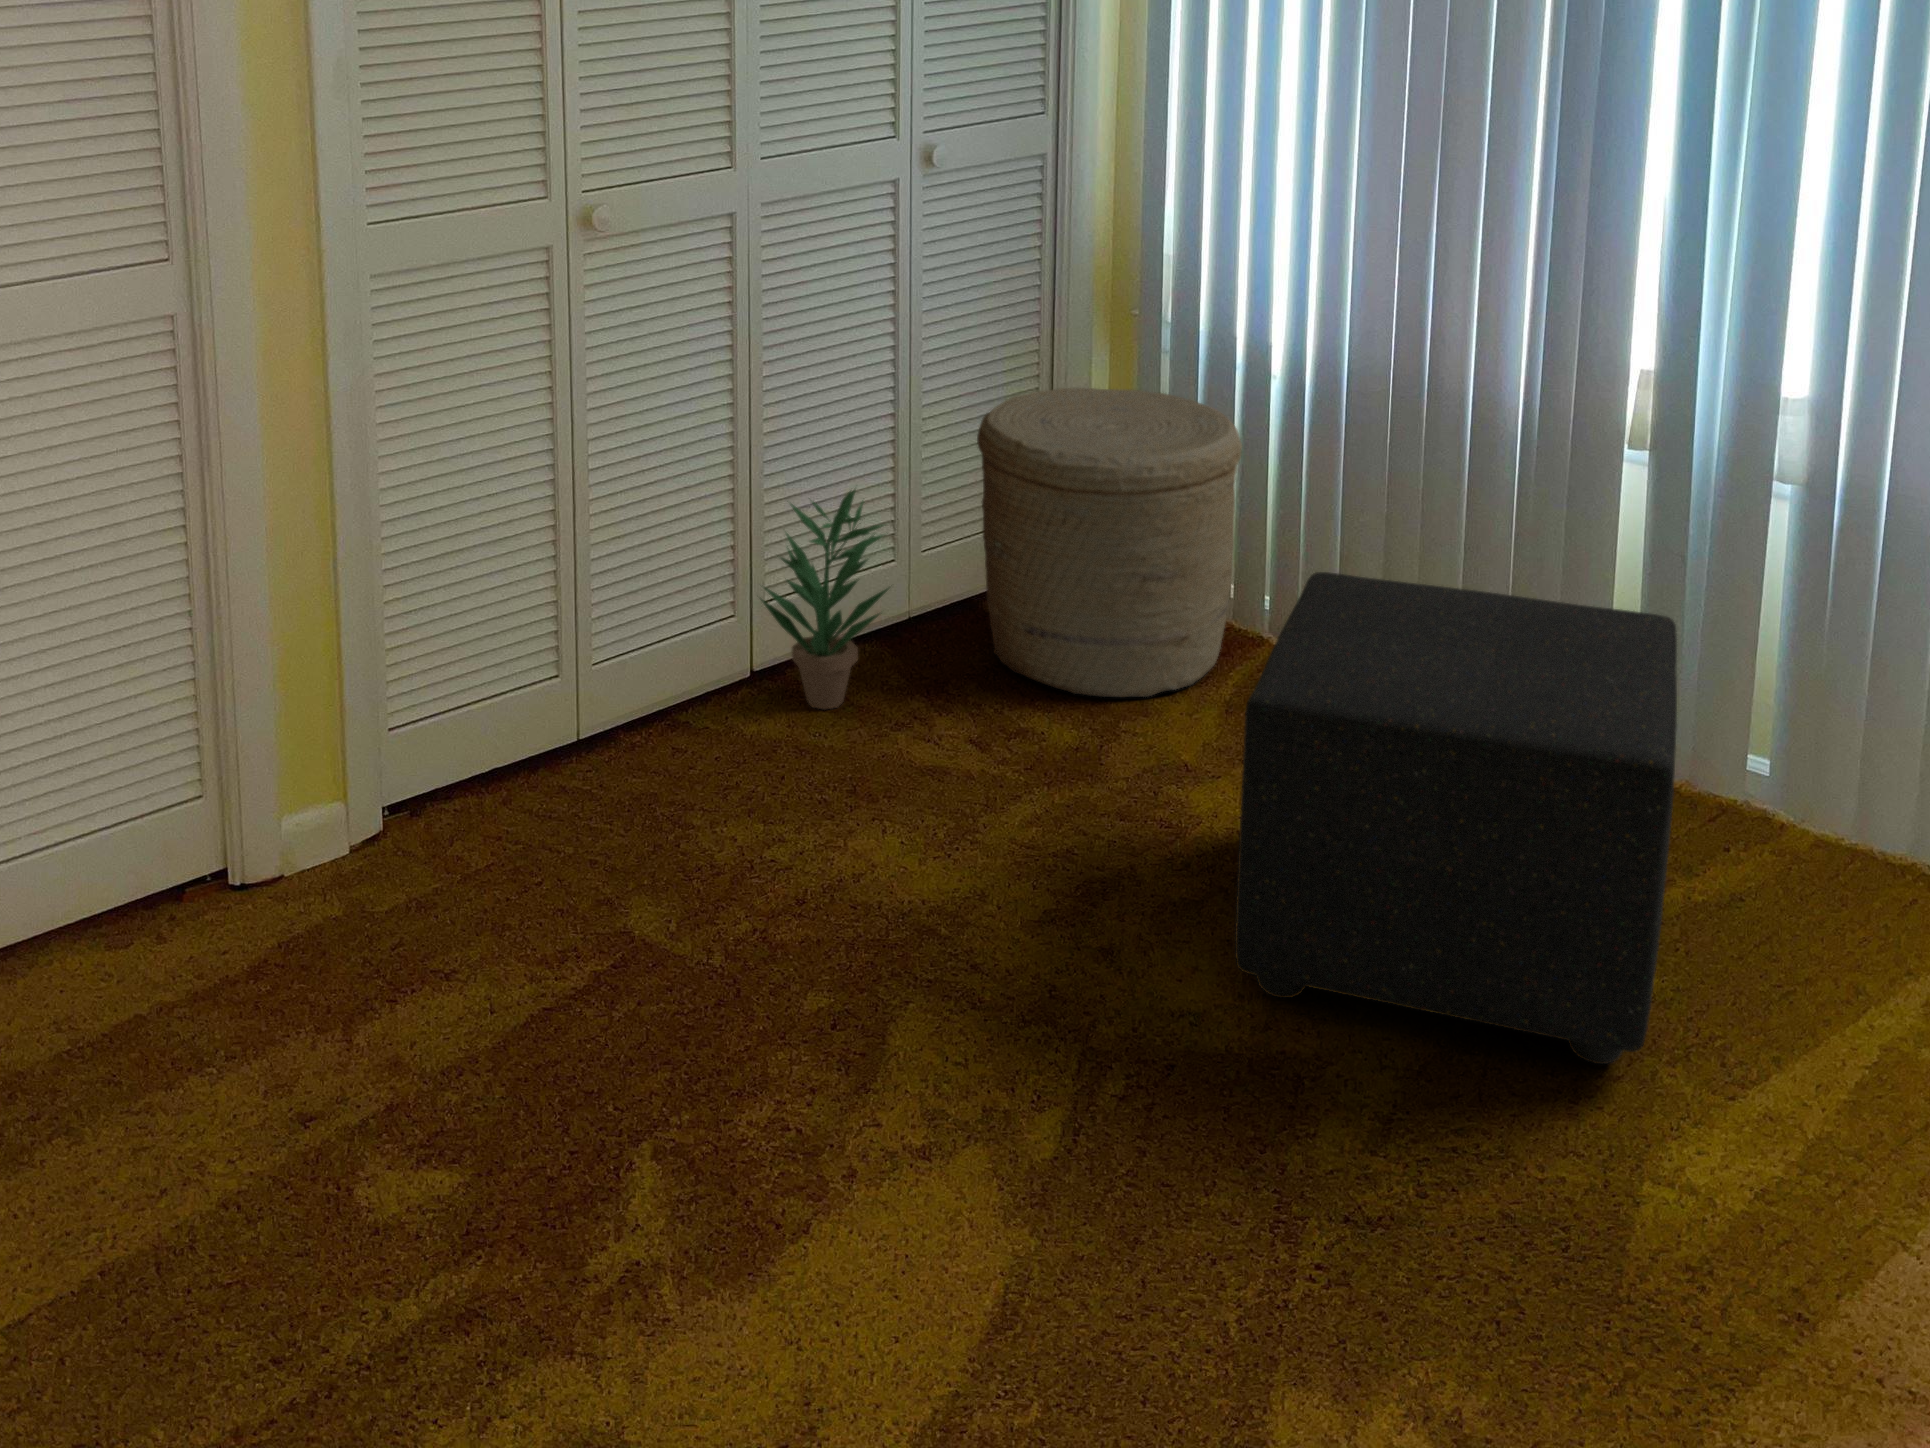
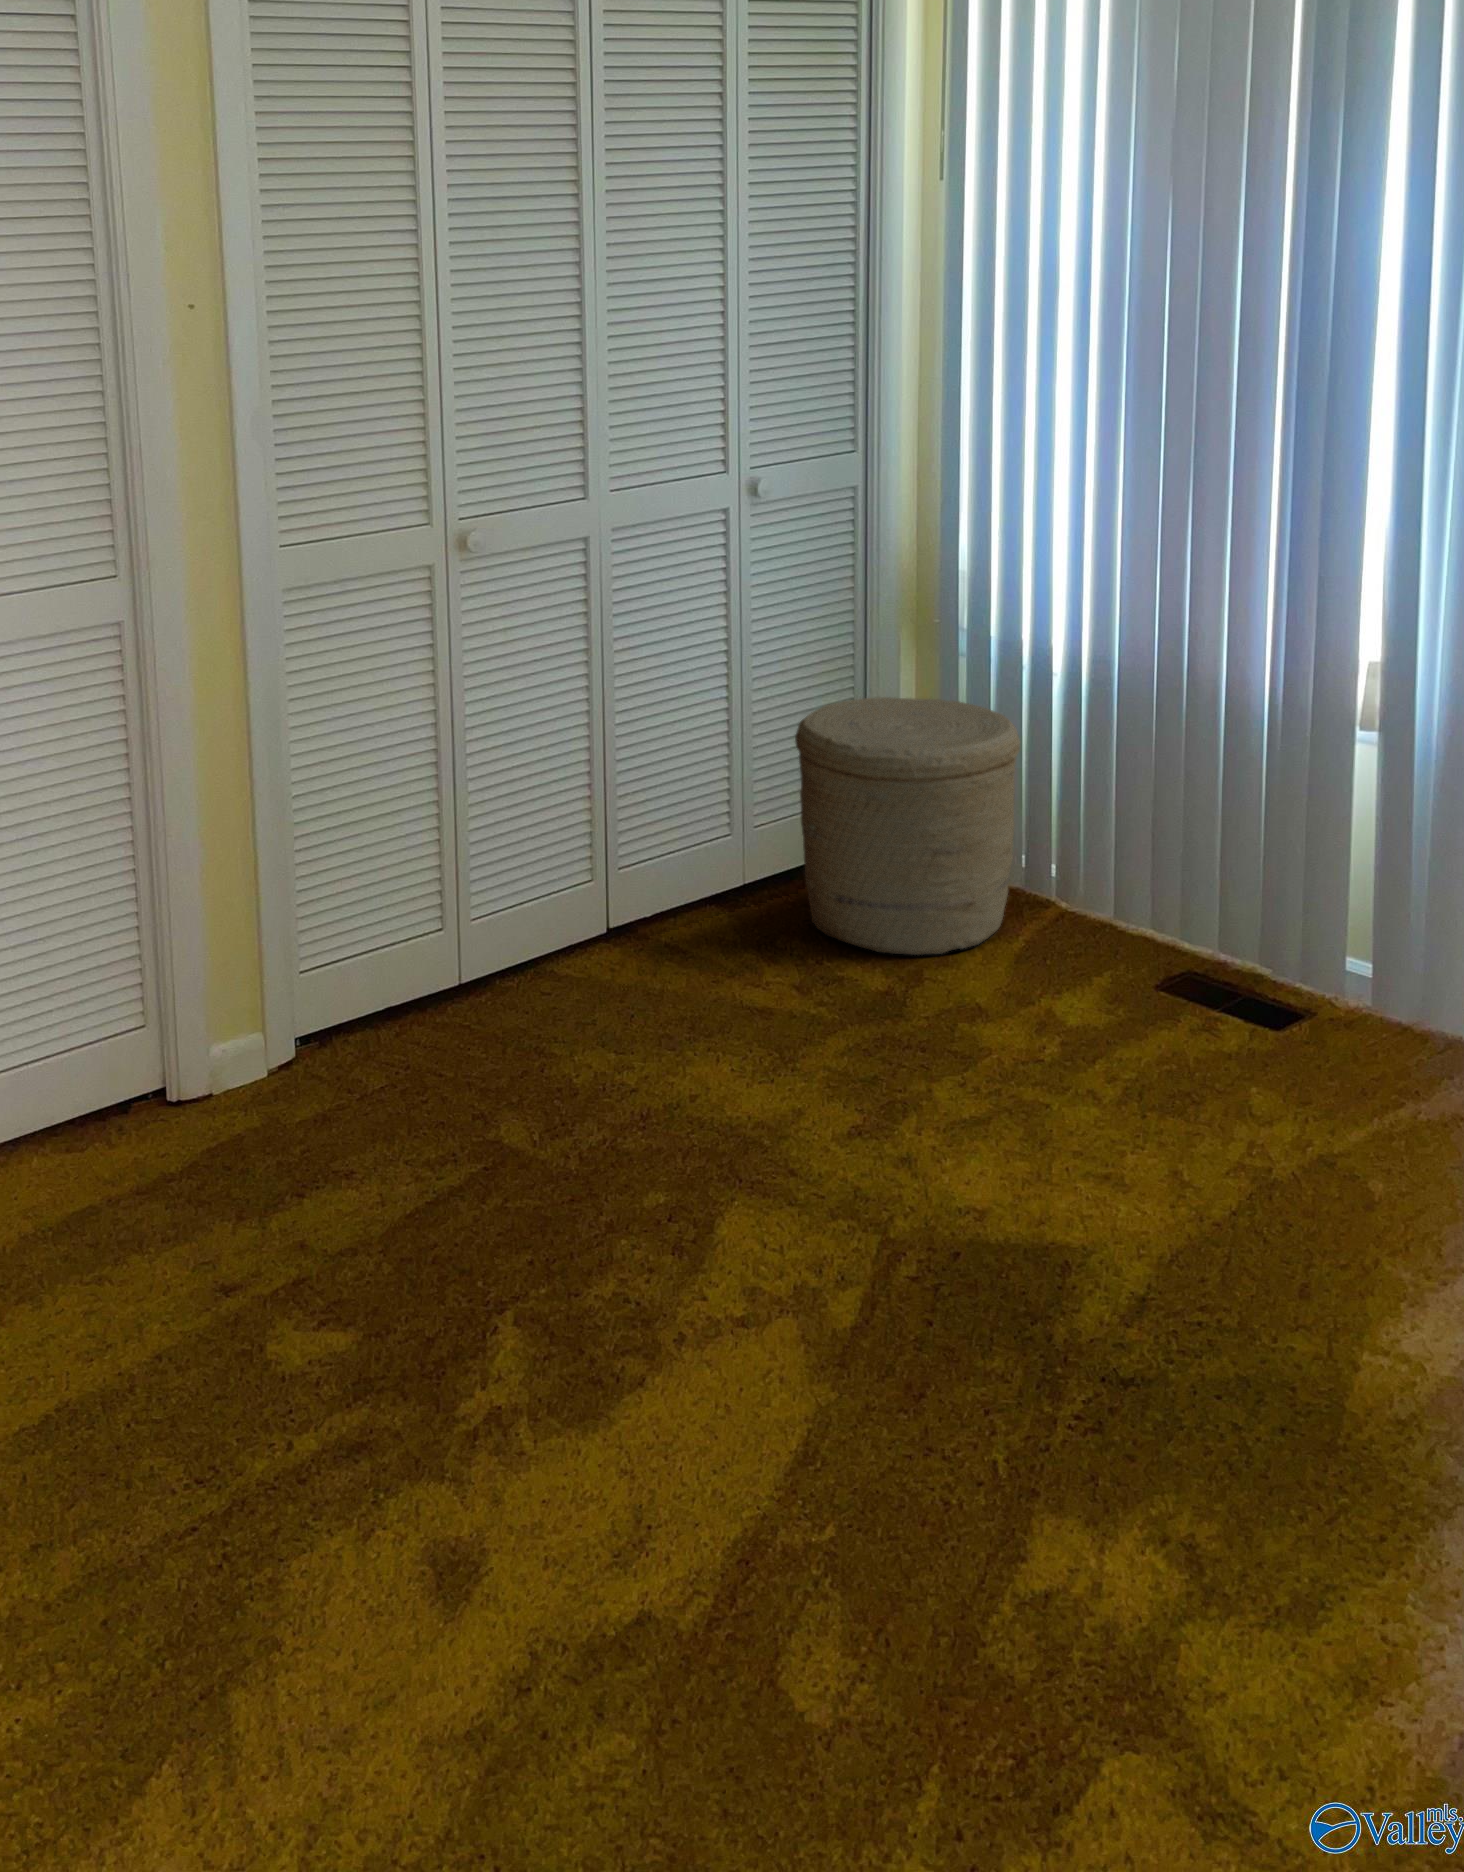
potted plant: present [761,489,889,709] -> none [608,775,724,966]
ottoman: present [1235,572,1677,1064] -> none [994,835,1367,1221]

